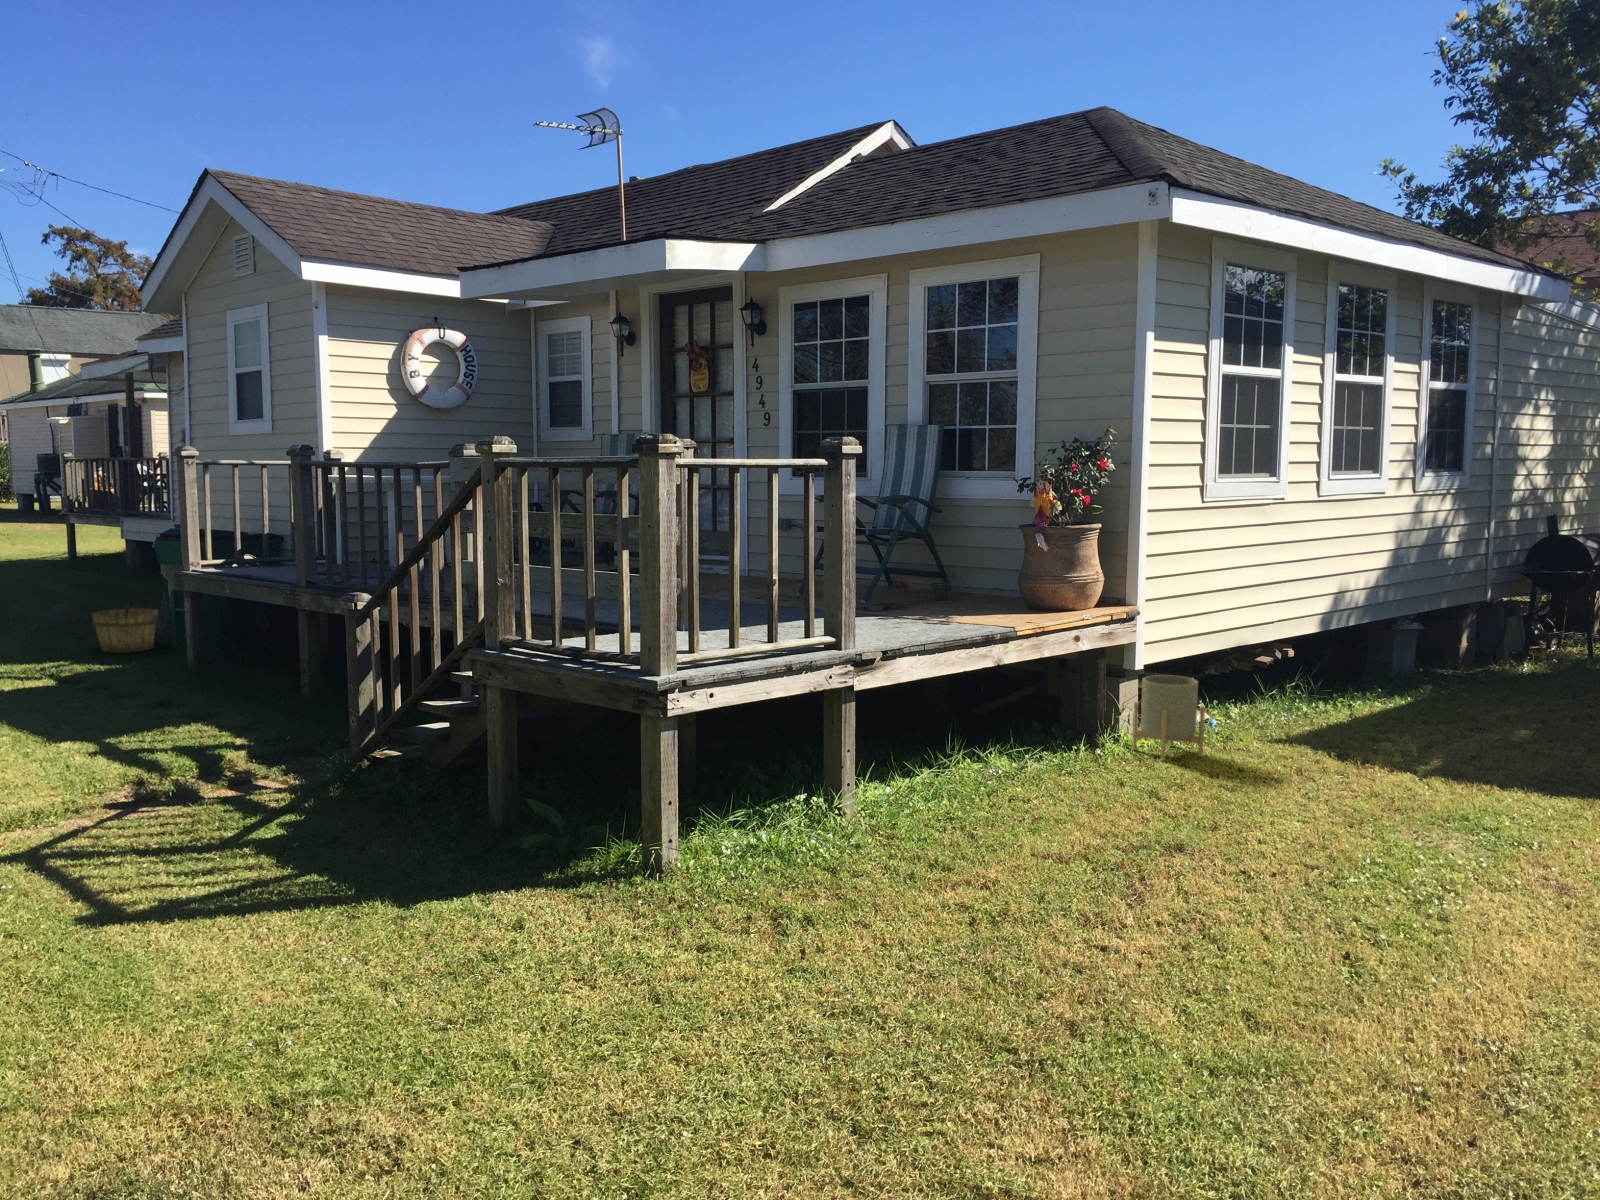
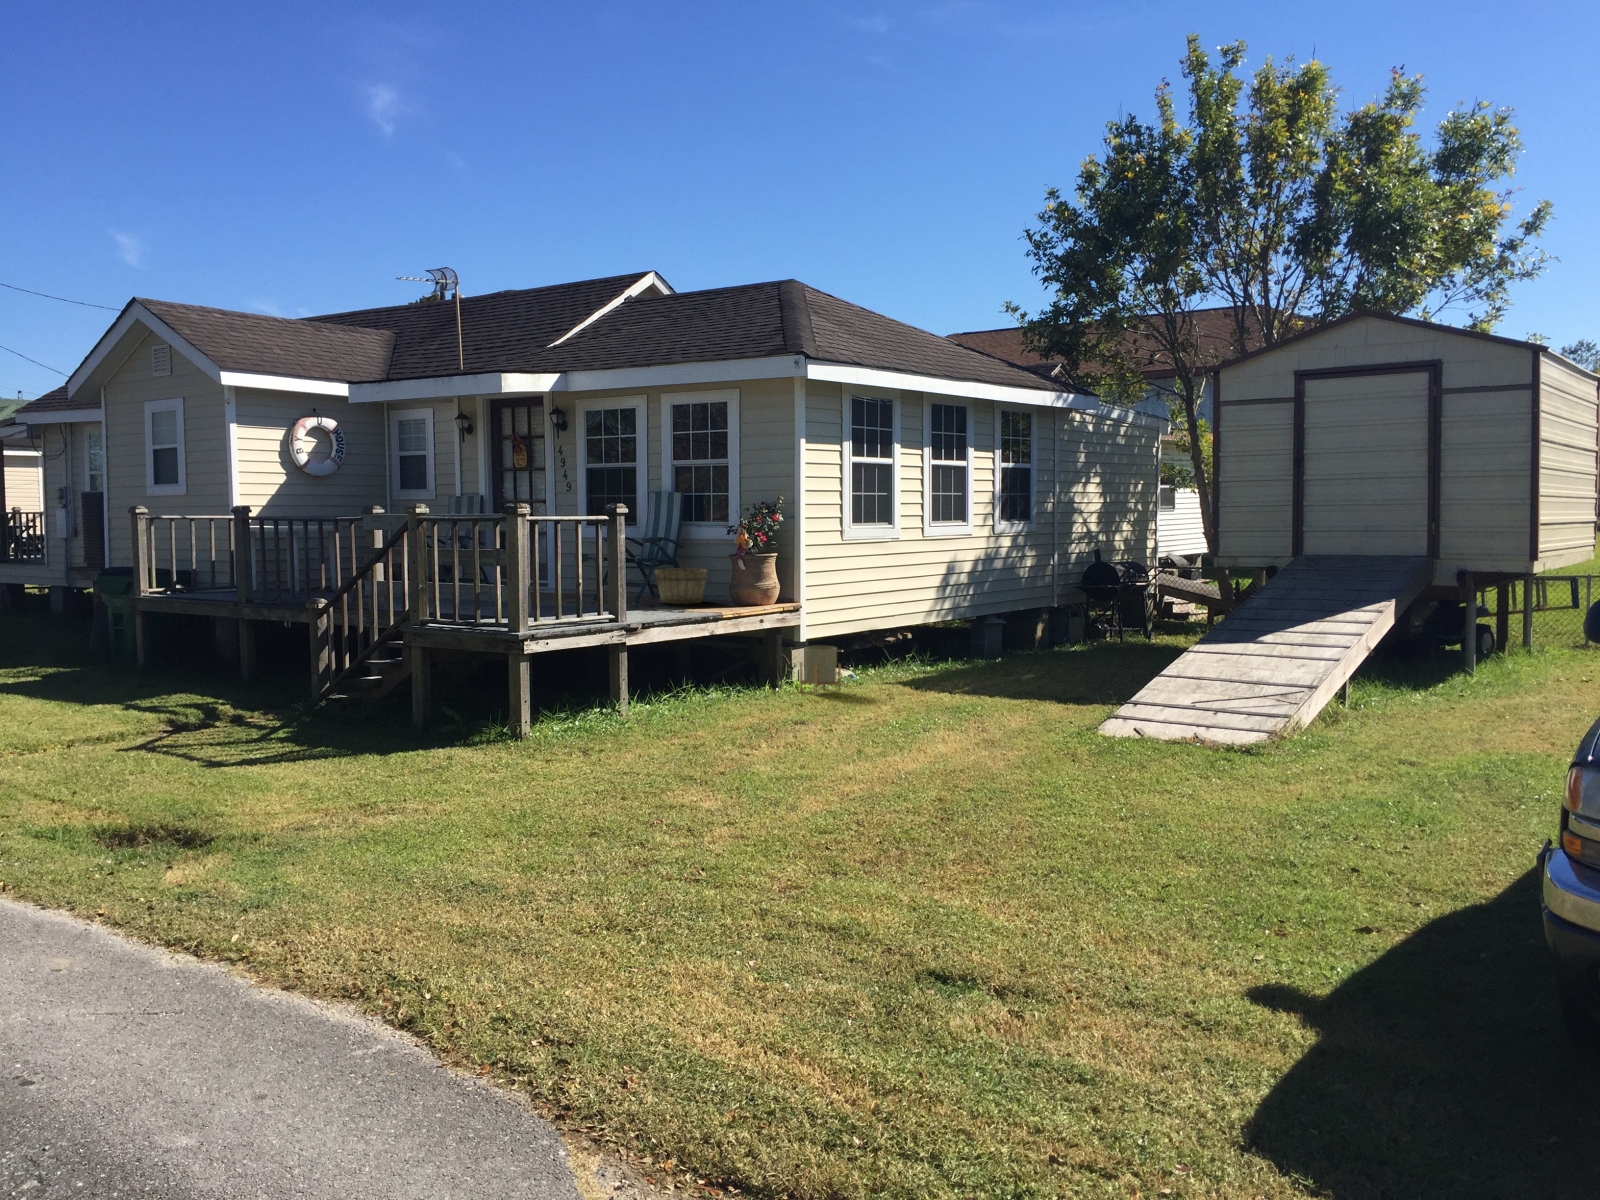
wooden bucket: present [92,603,158,653] -> present [656,563,707,604]

